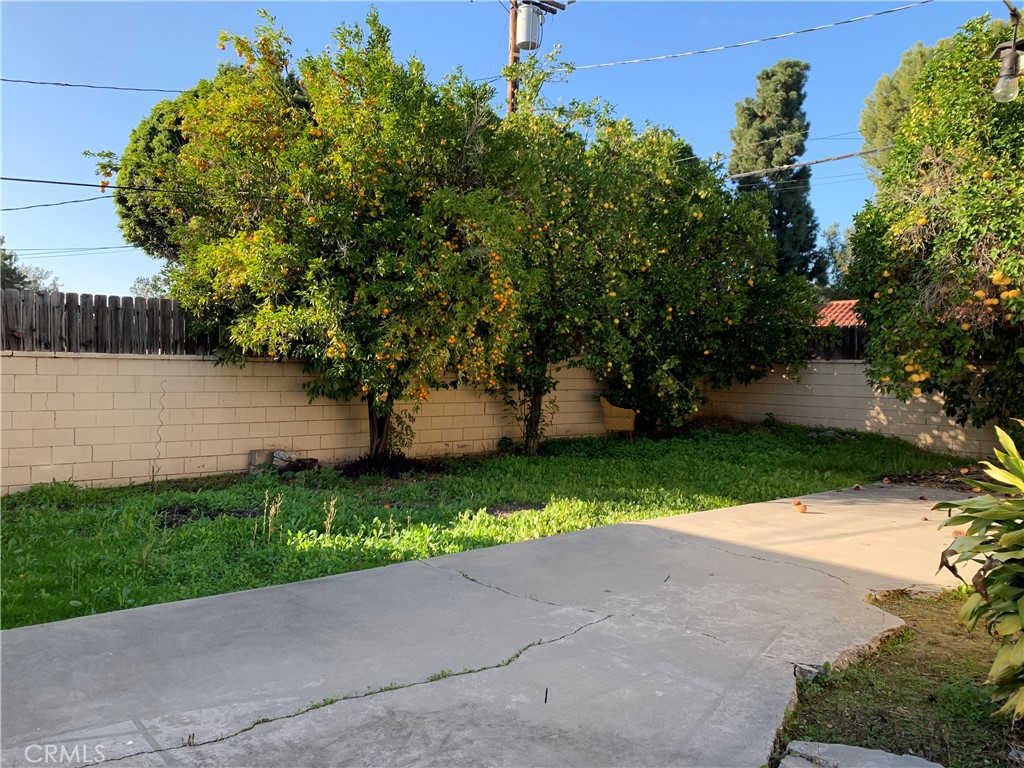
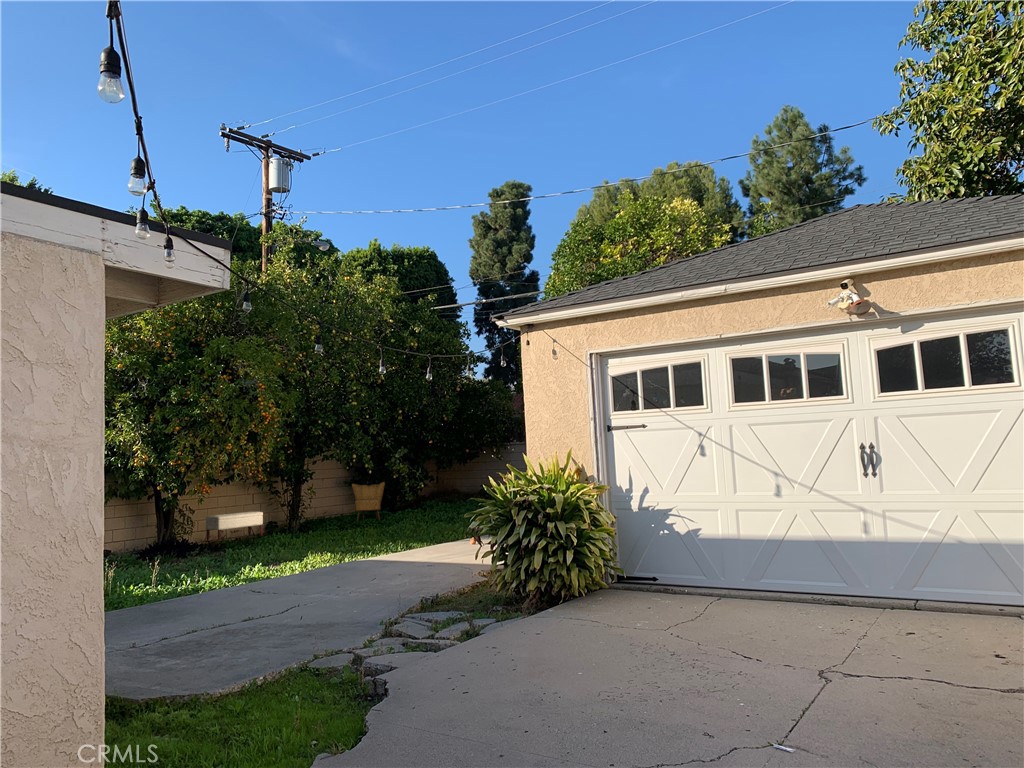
bench: none [428,423,496,458] -> present [206,512,263,541]

